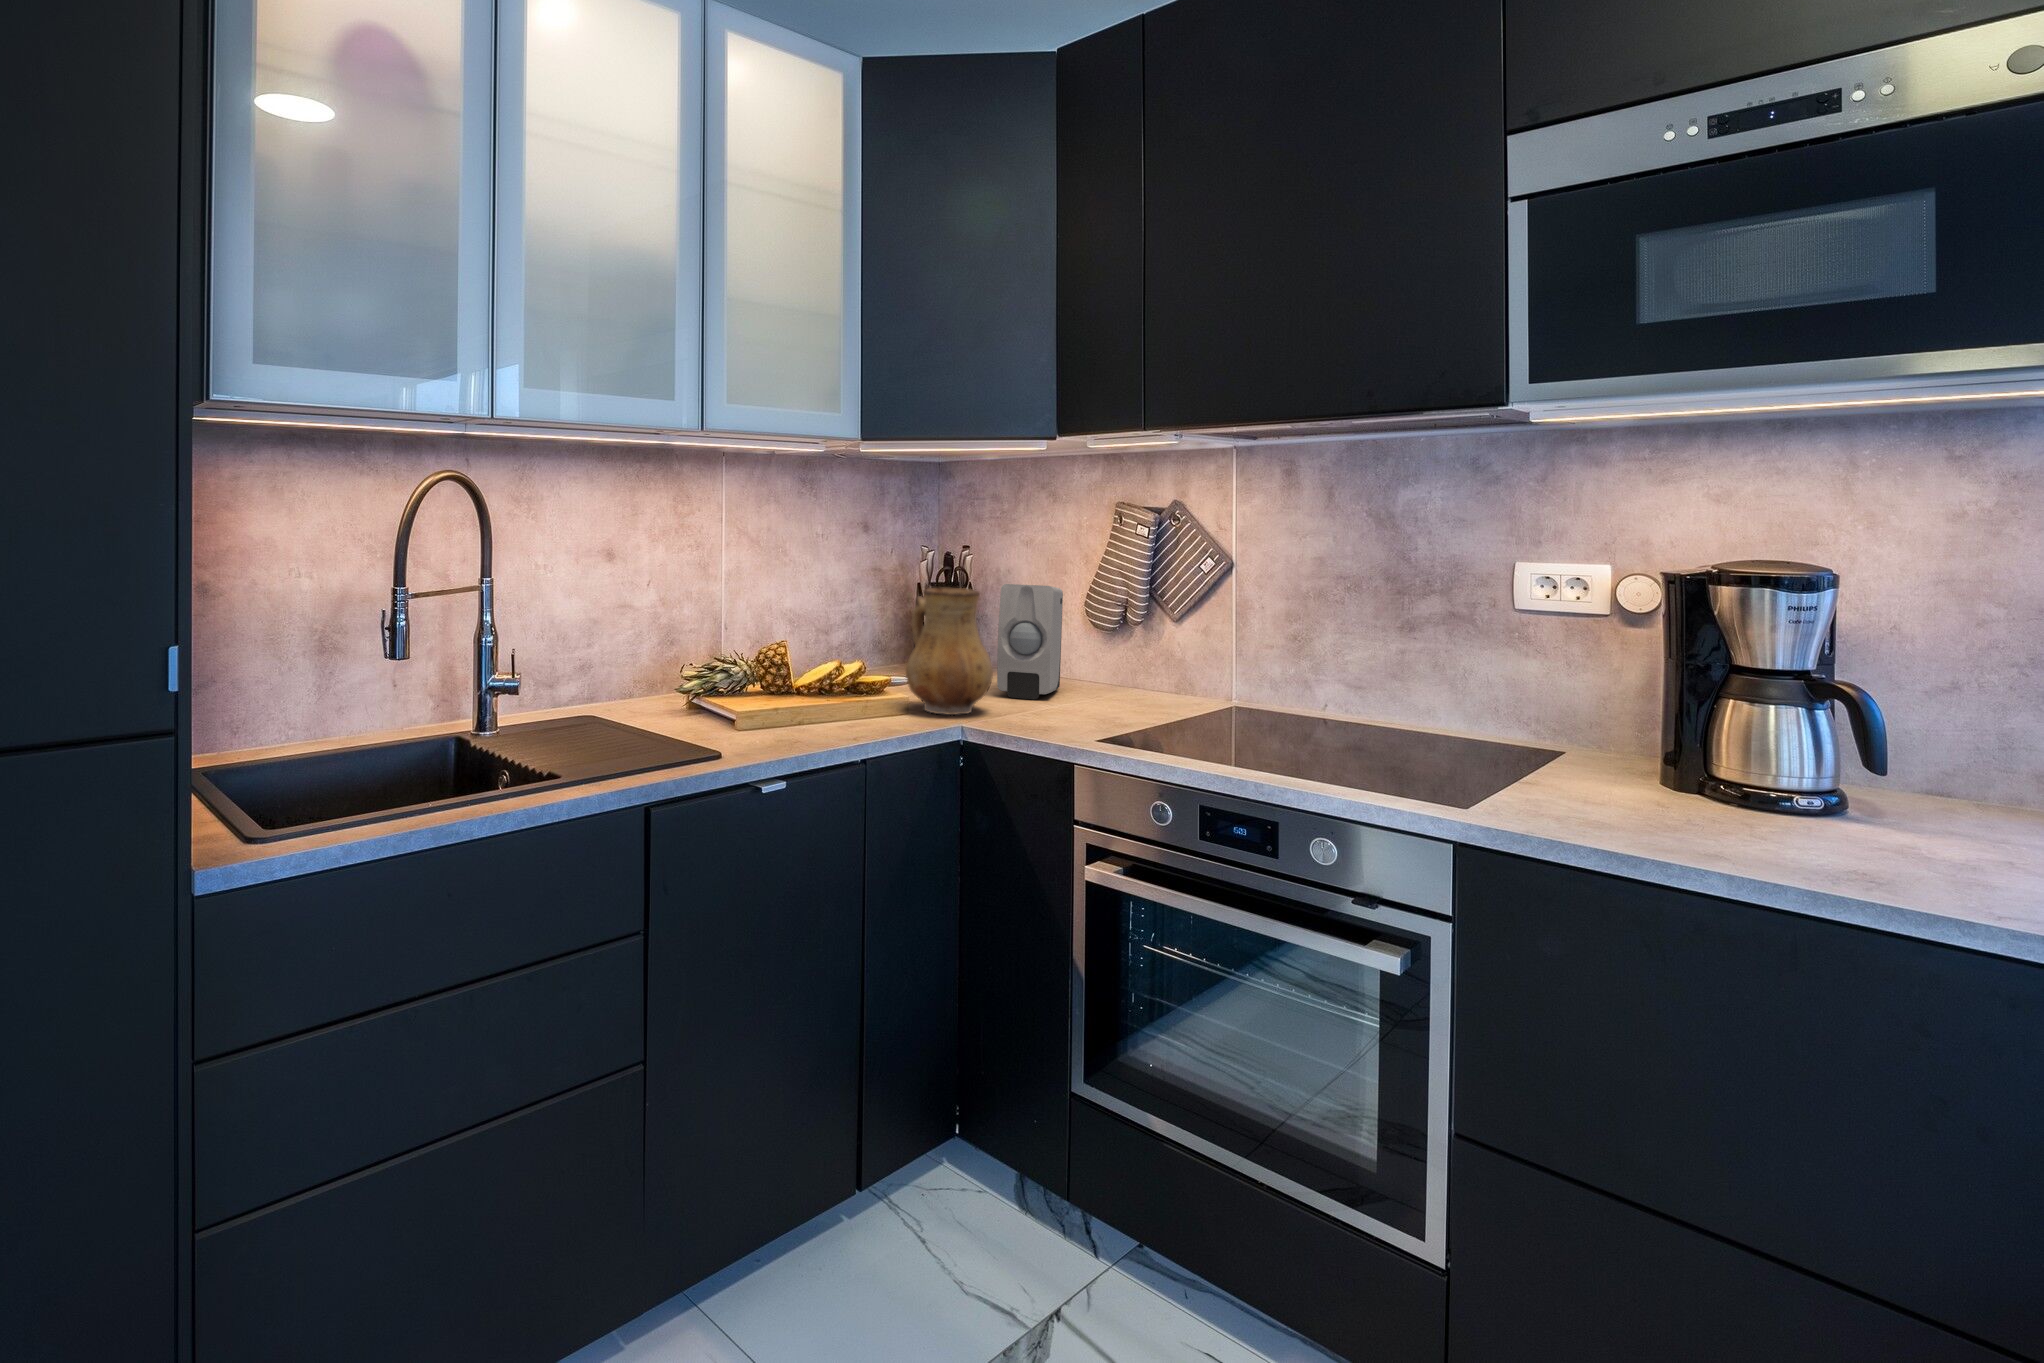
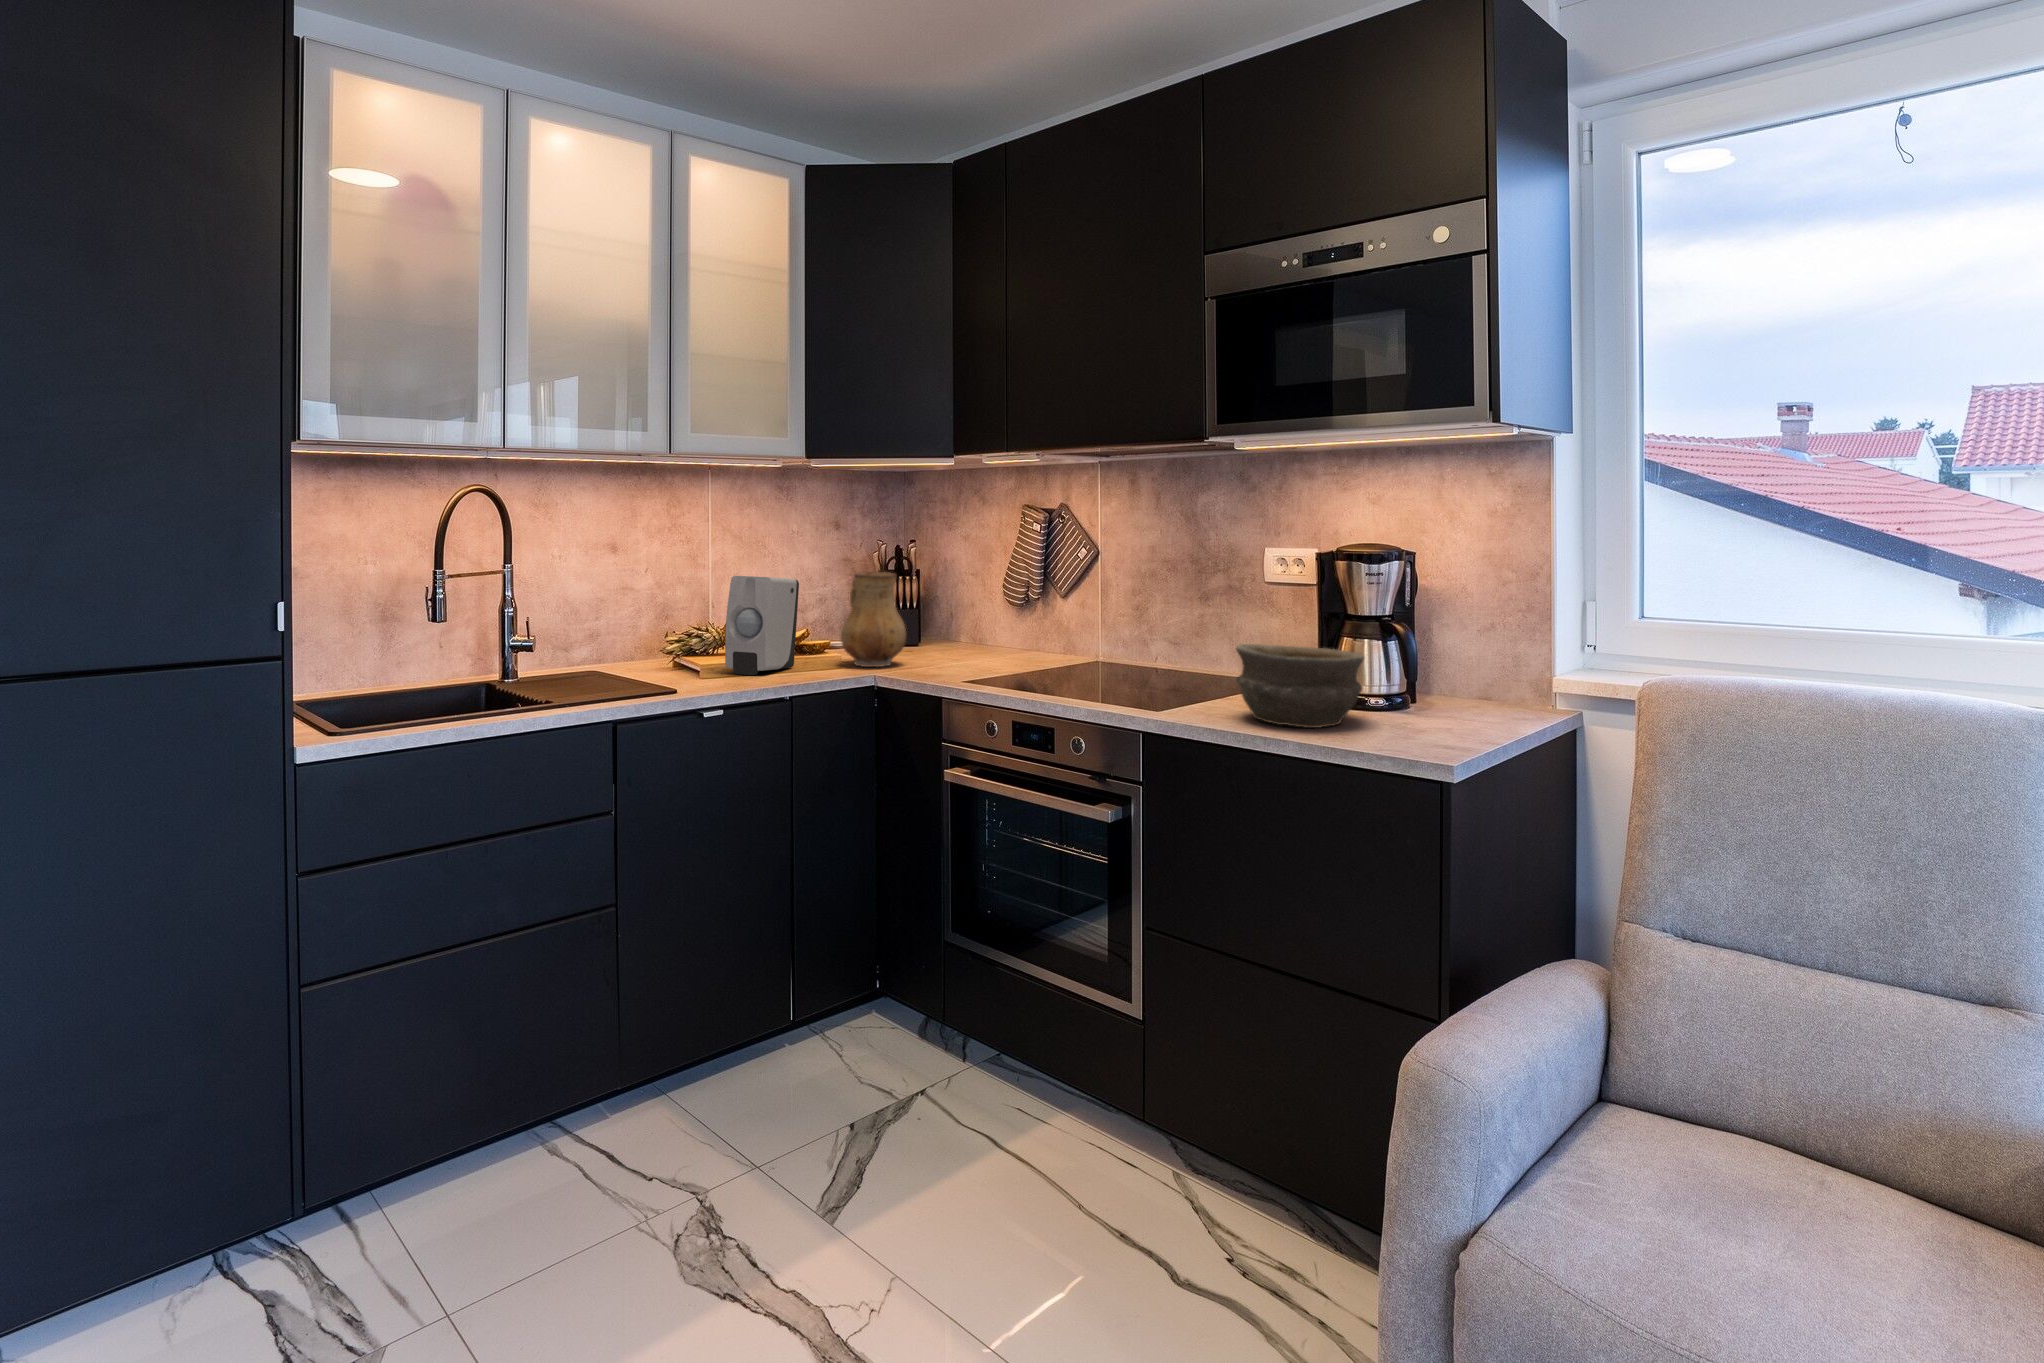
soap dispenser: present [997,584,1063,699] -> present [725,576,799,675]
bowl: none [1636,708,1930,864] -> present [1236,644,1364,728]

